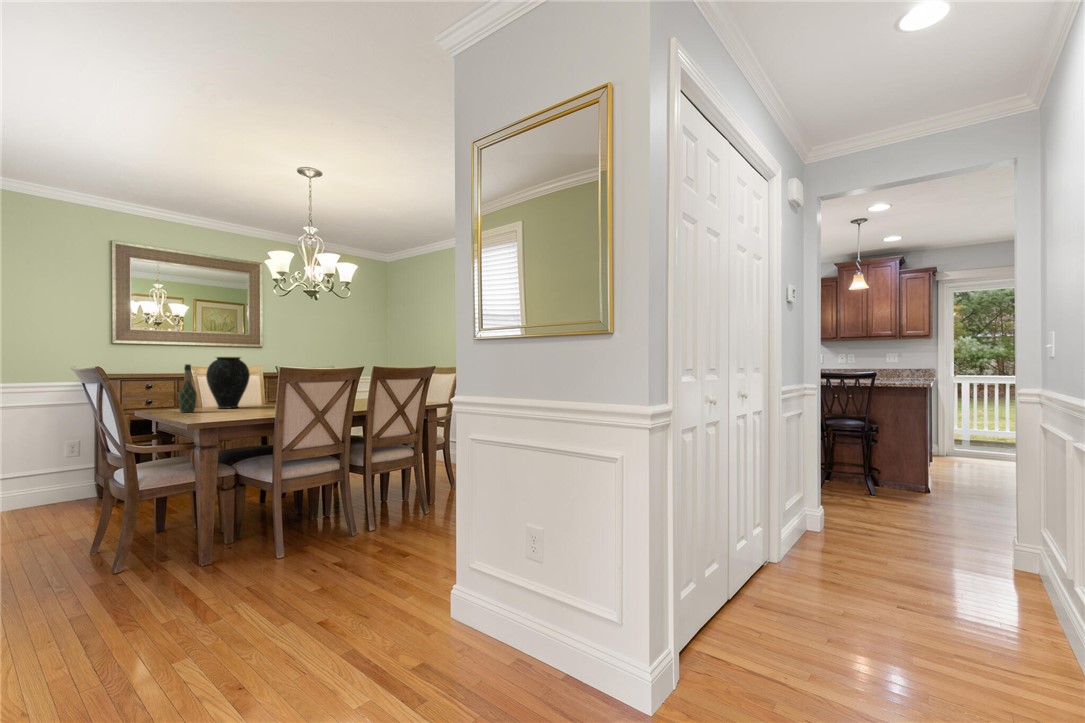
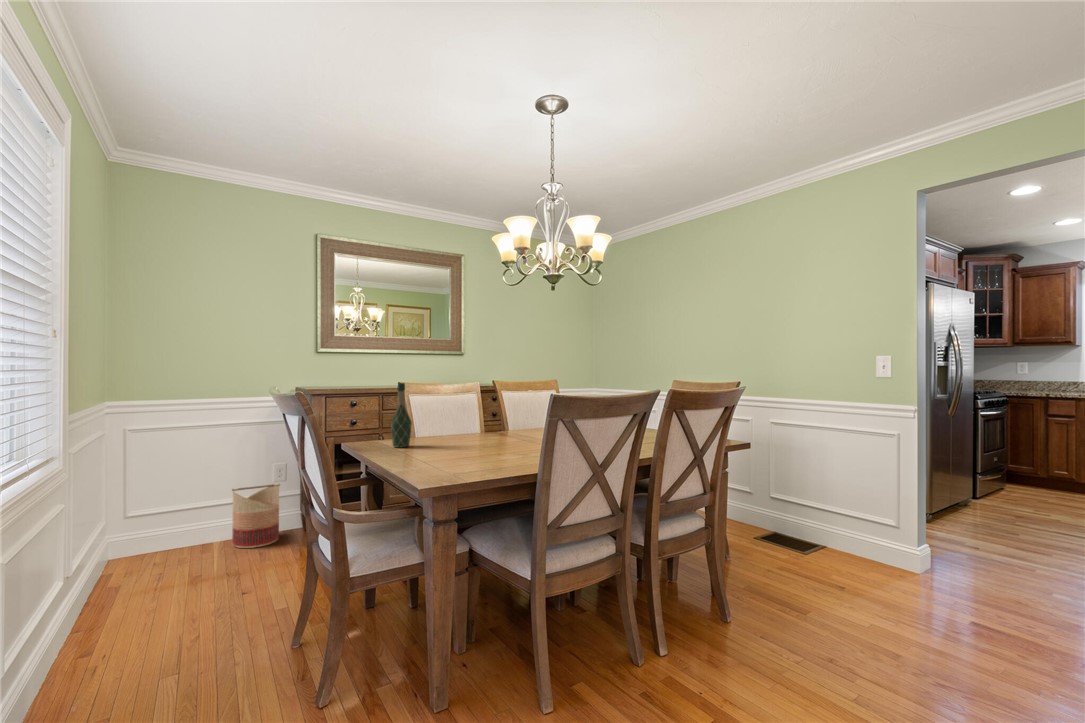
vase: present [206,357,250,409] -> none [420,371,469,440]
basket: none [24,456,75,511] -> present [232,484,280,548]

